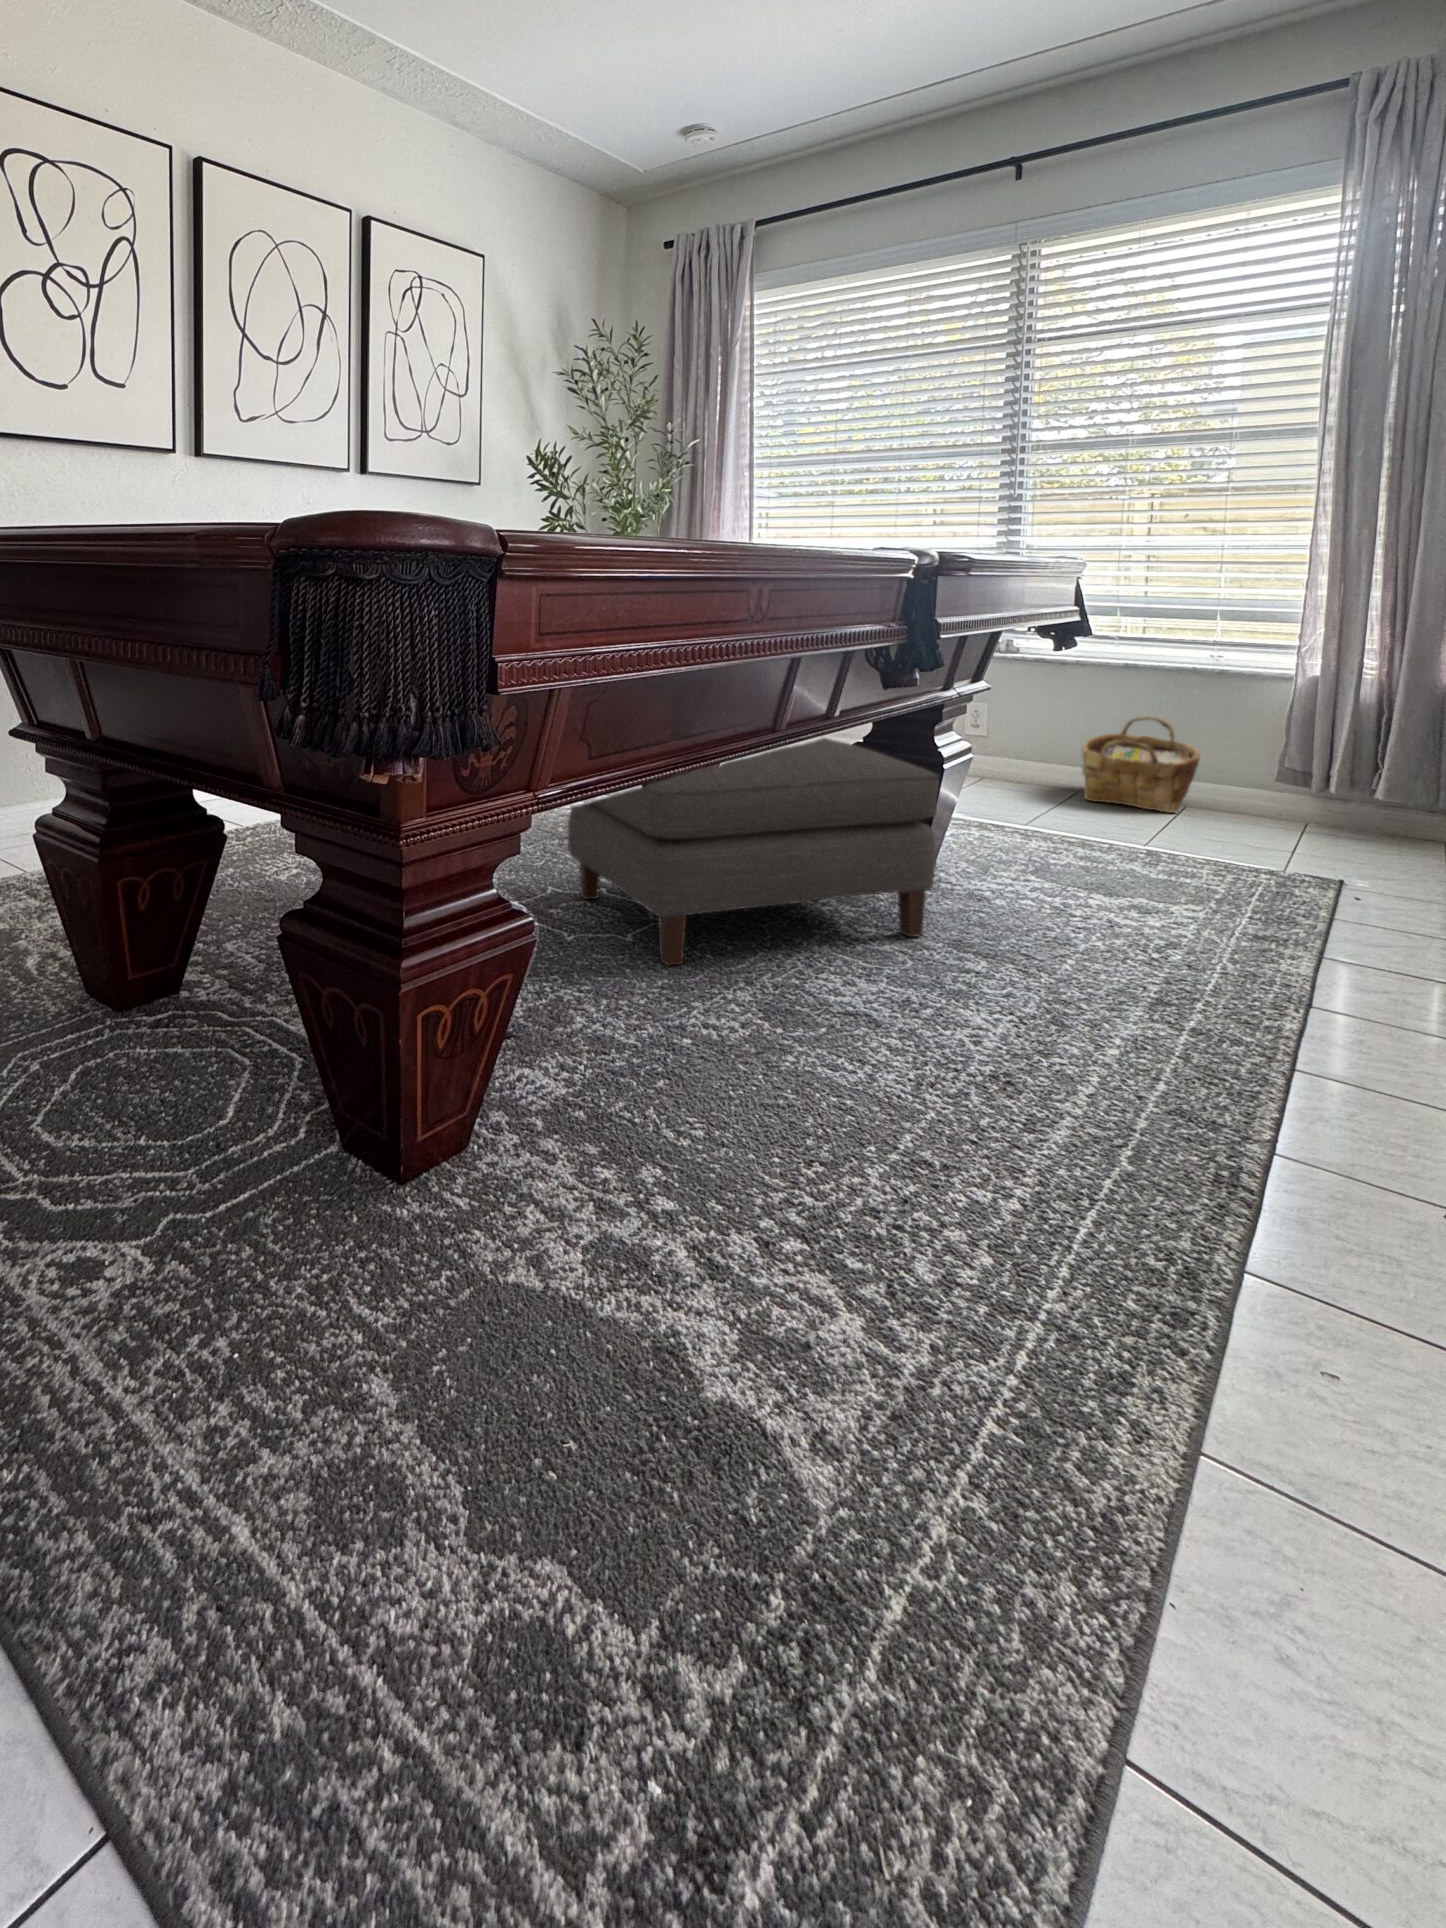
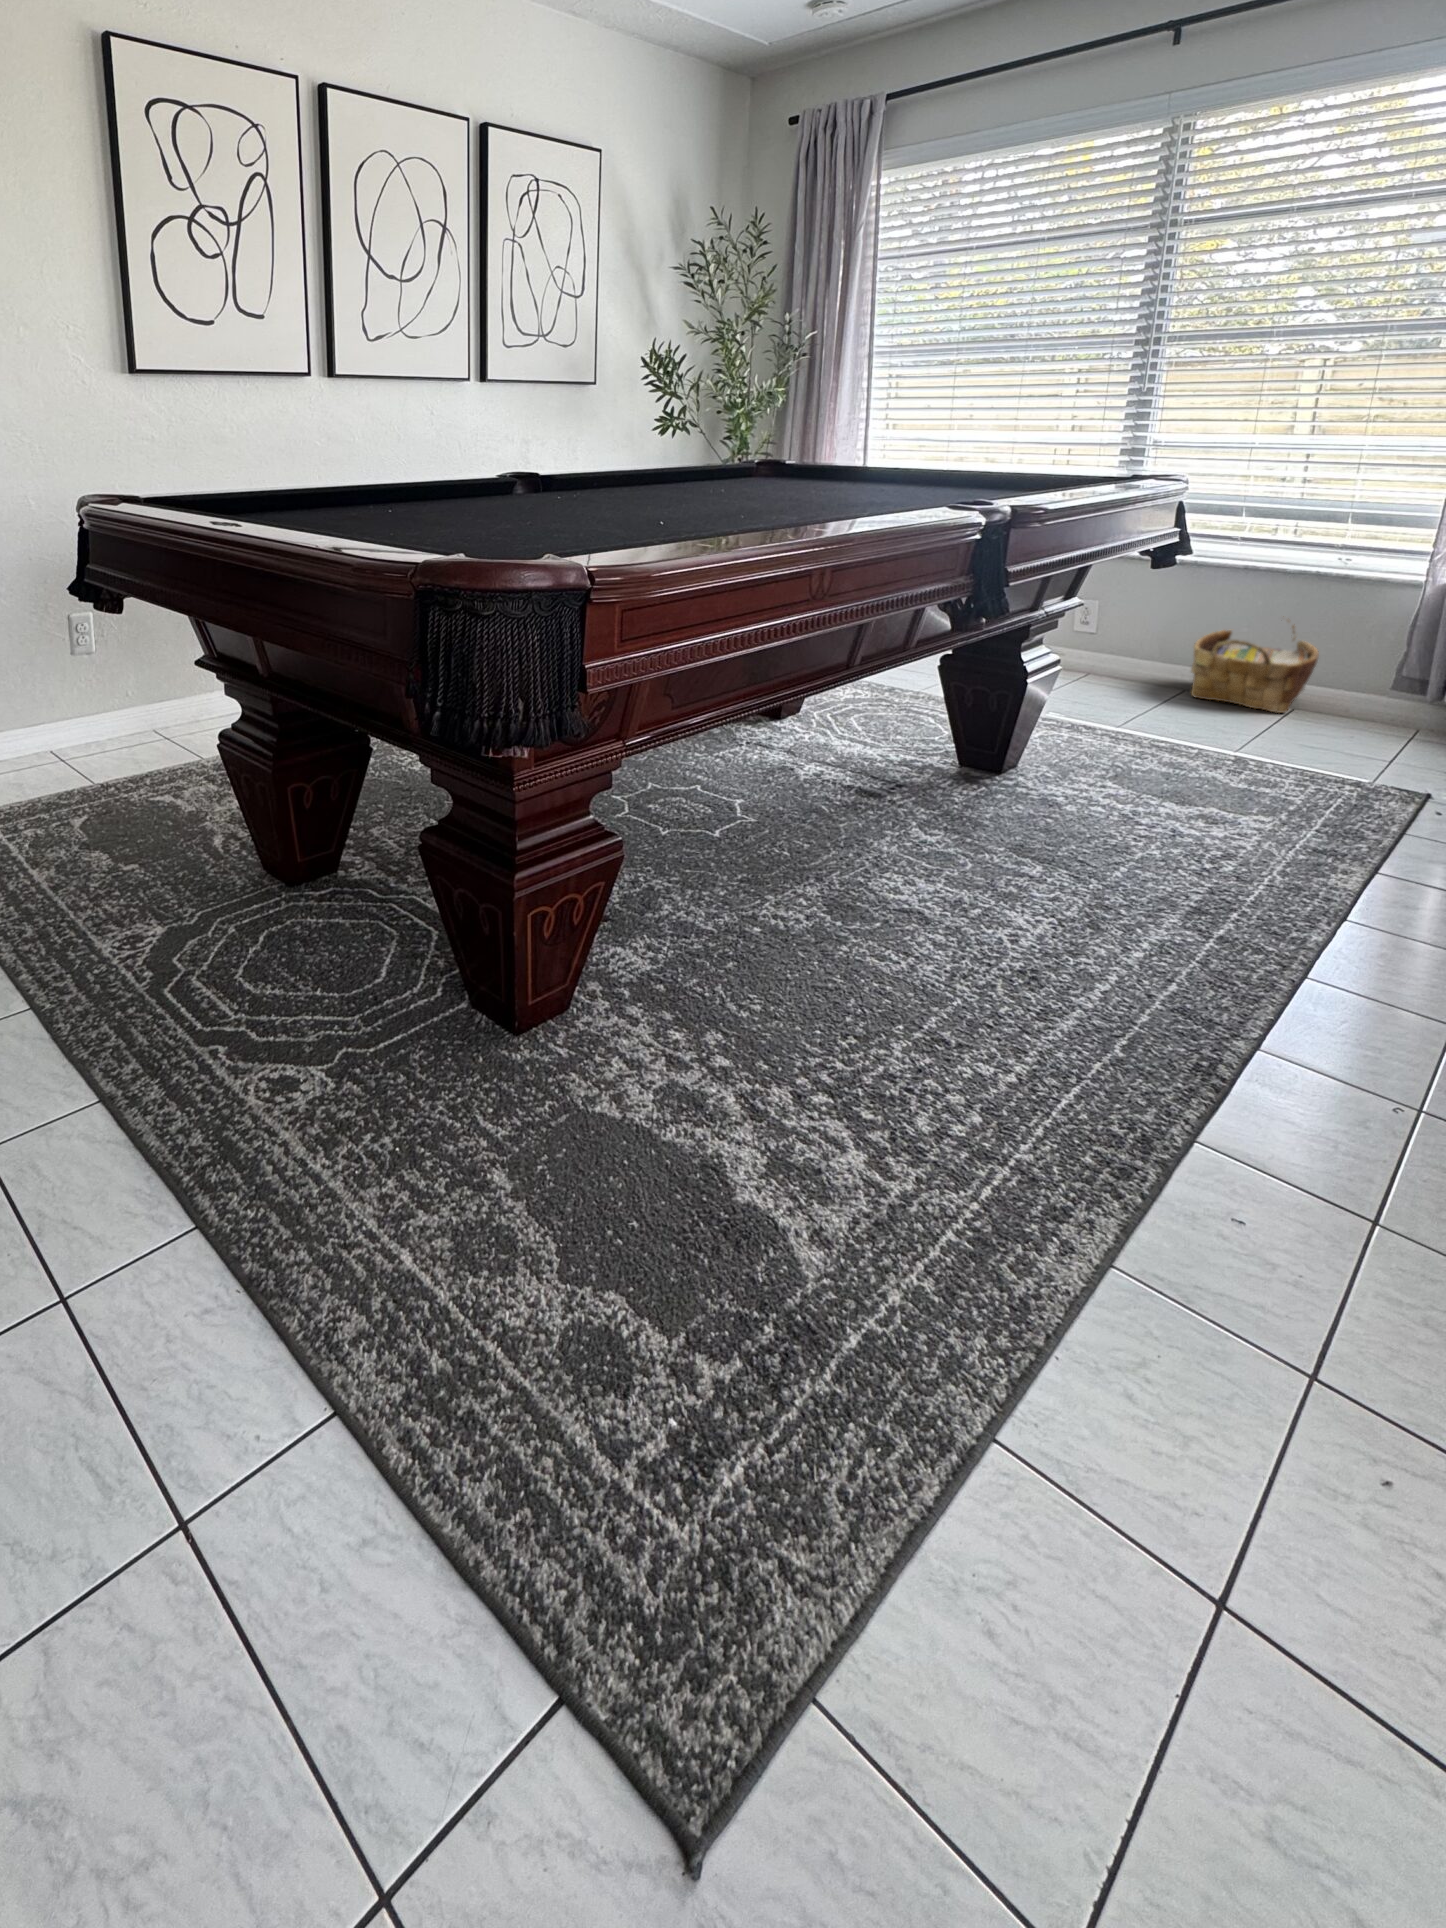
ottoman: present [568,736,939,966] -> none [664,649,1015,861]

